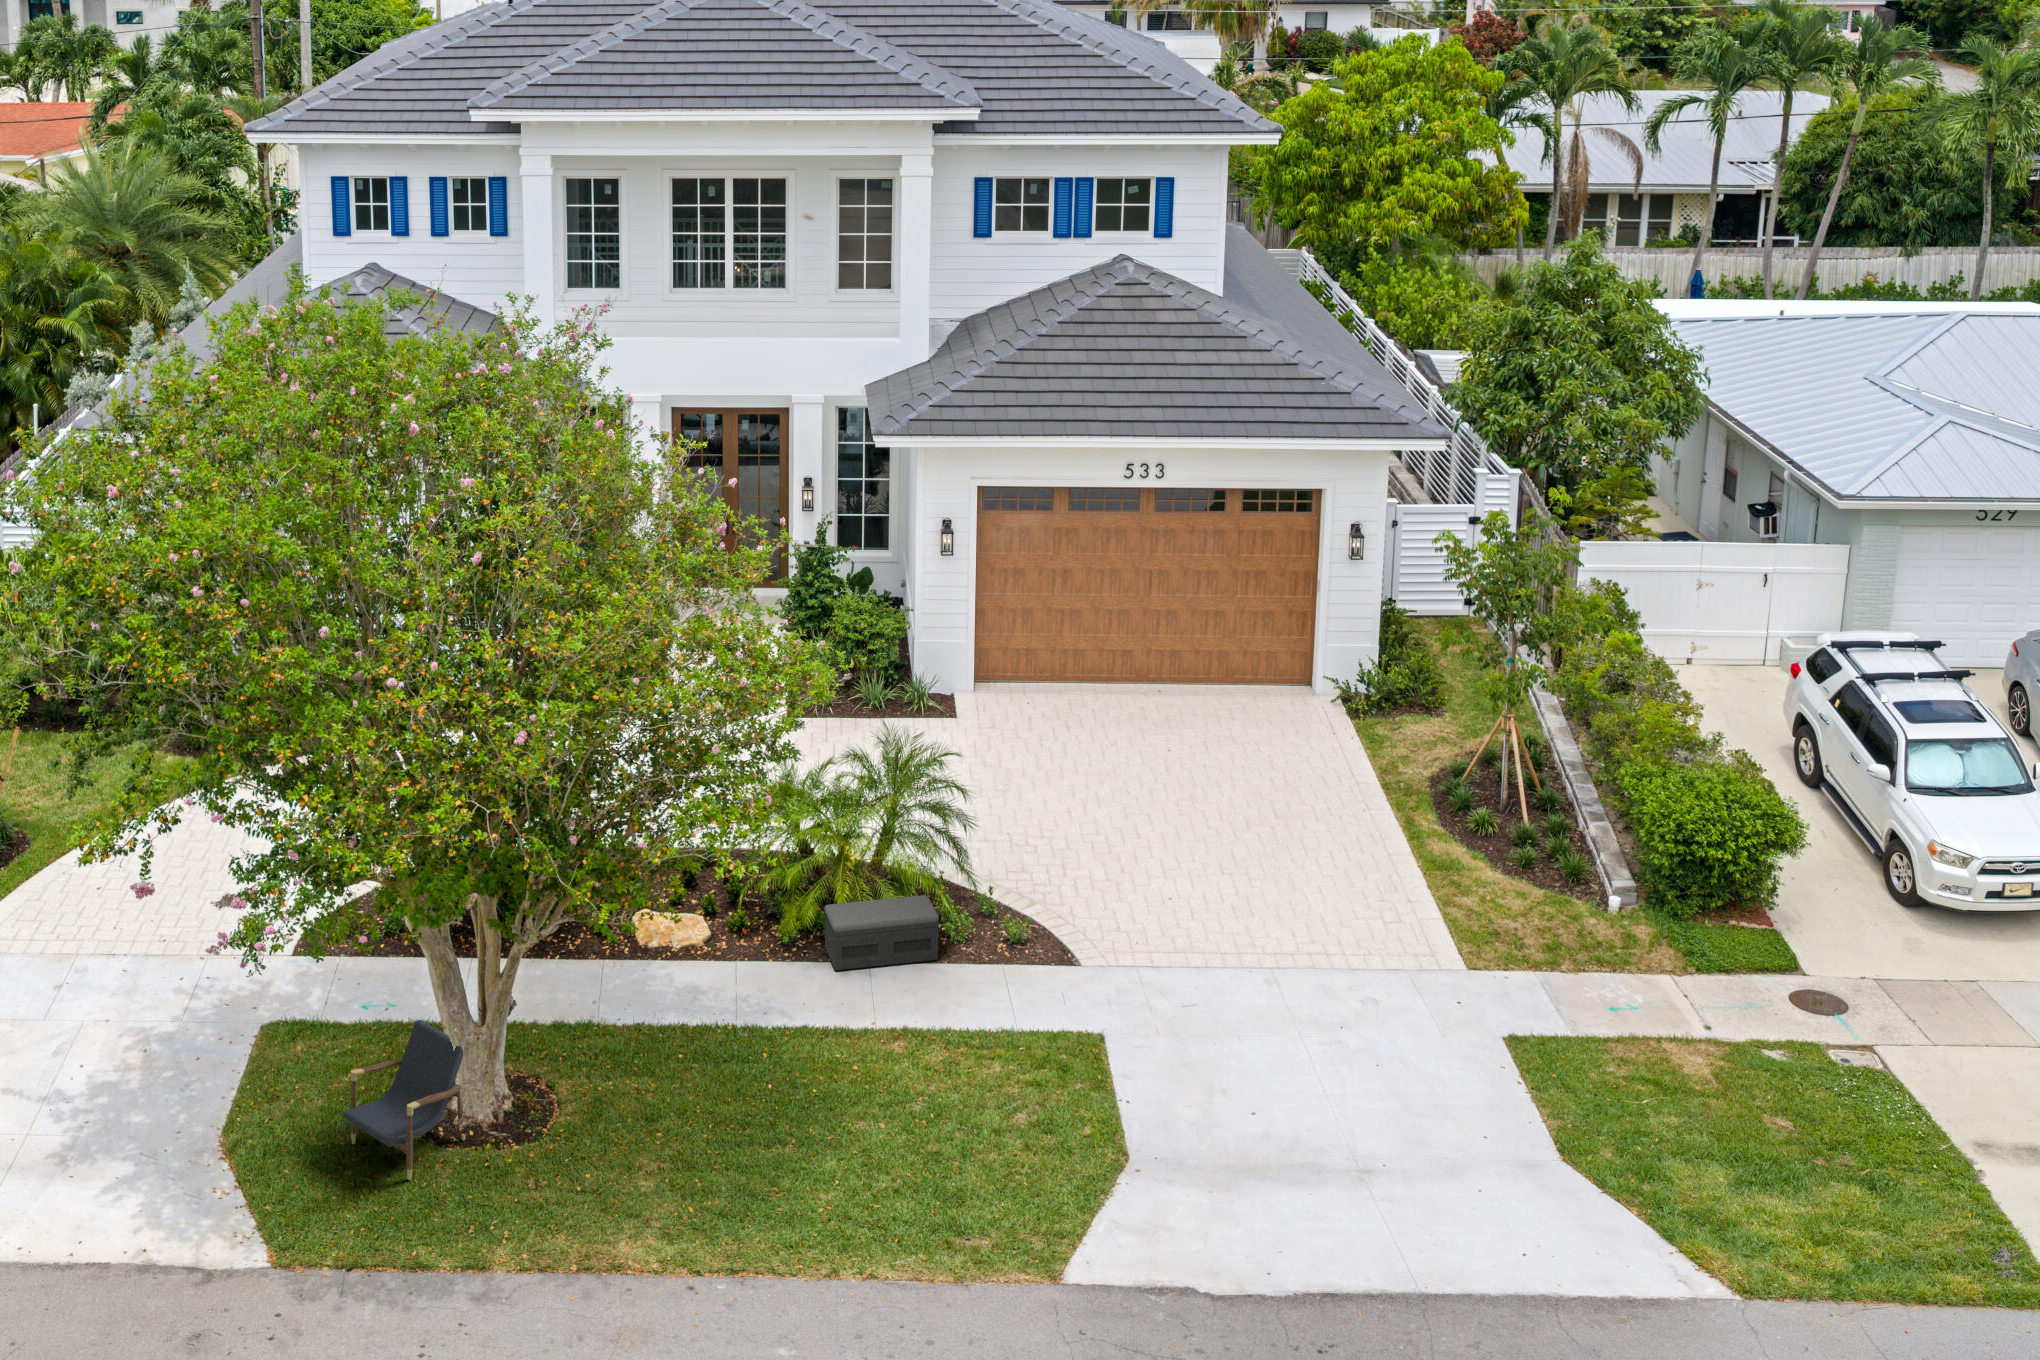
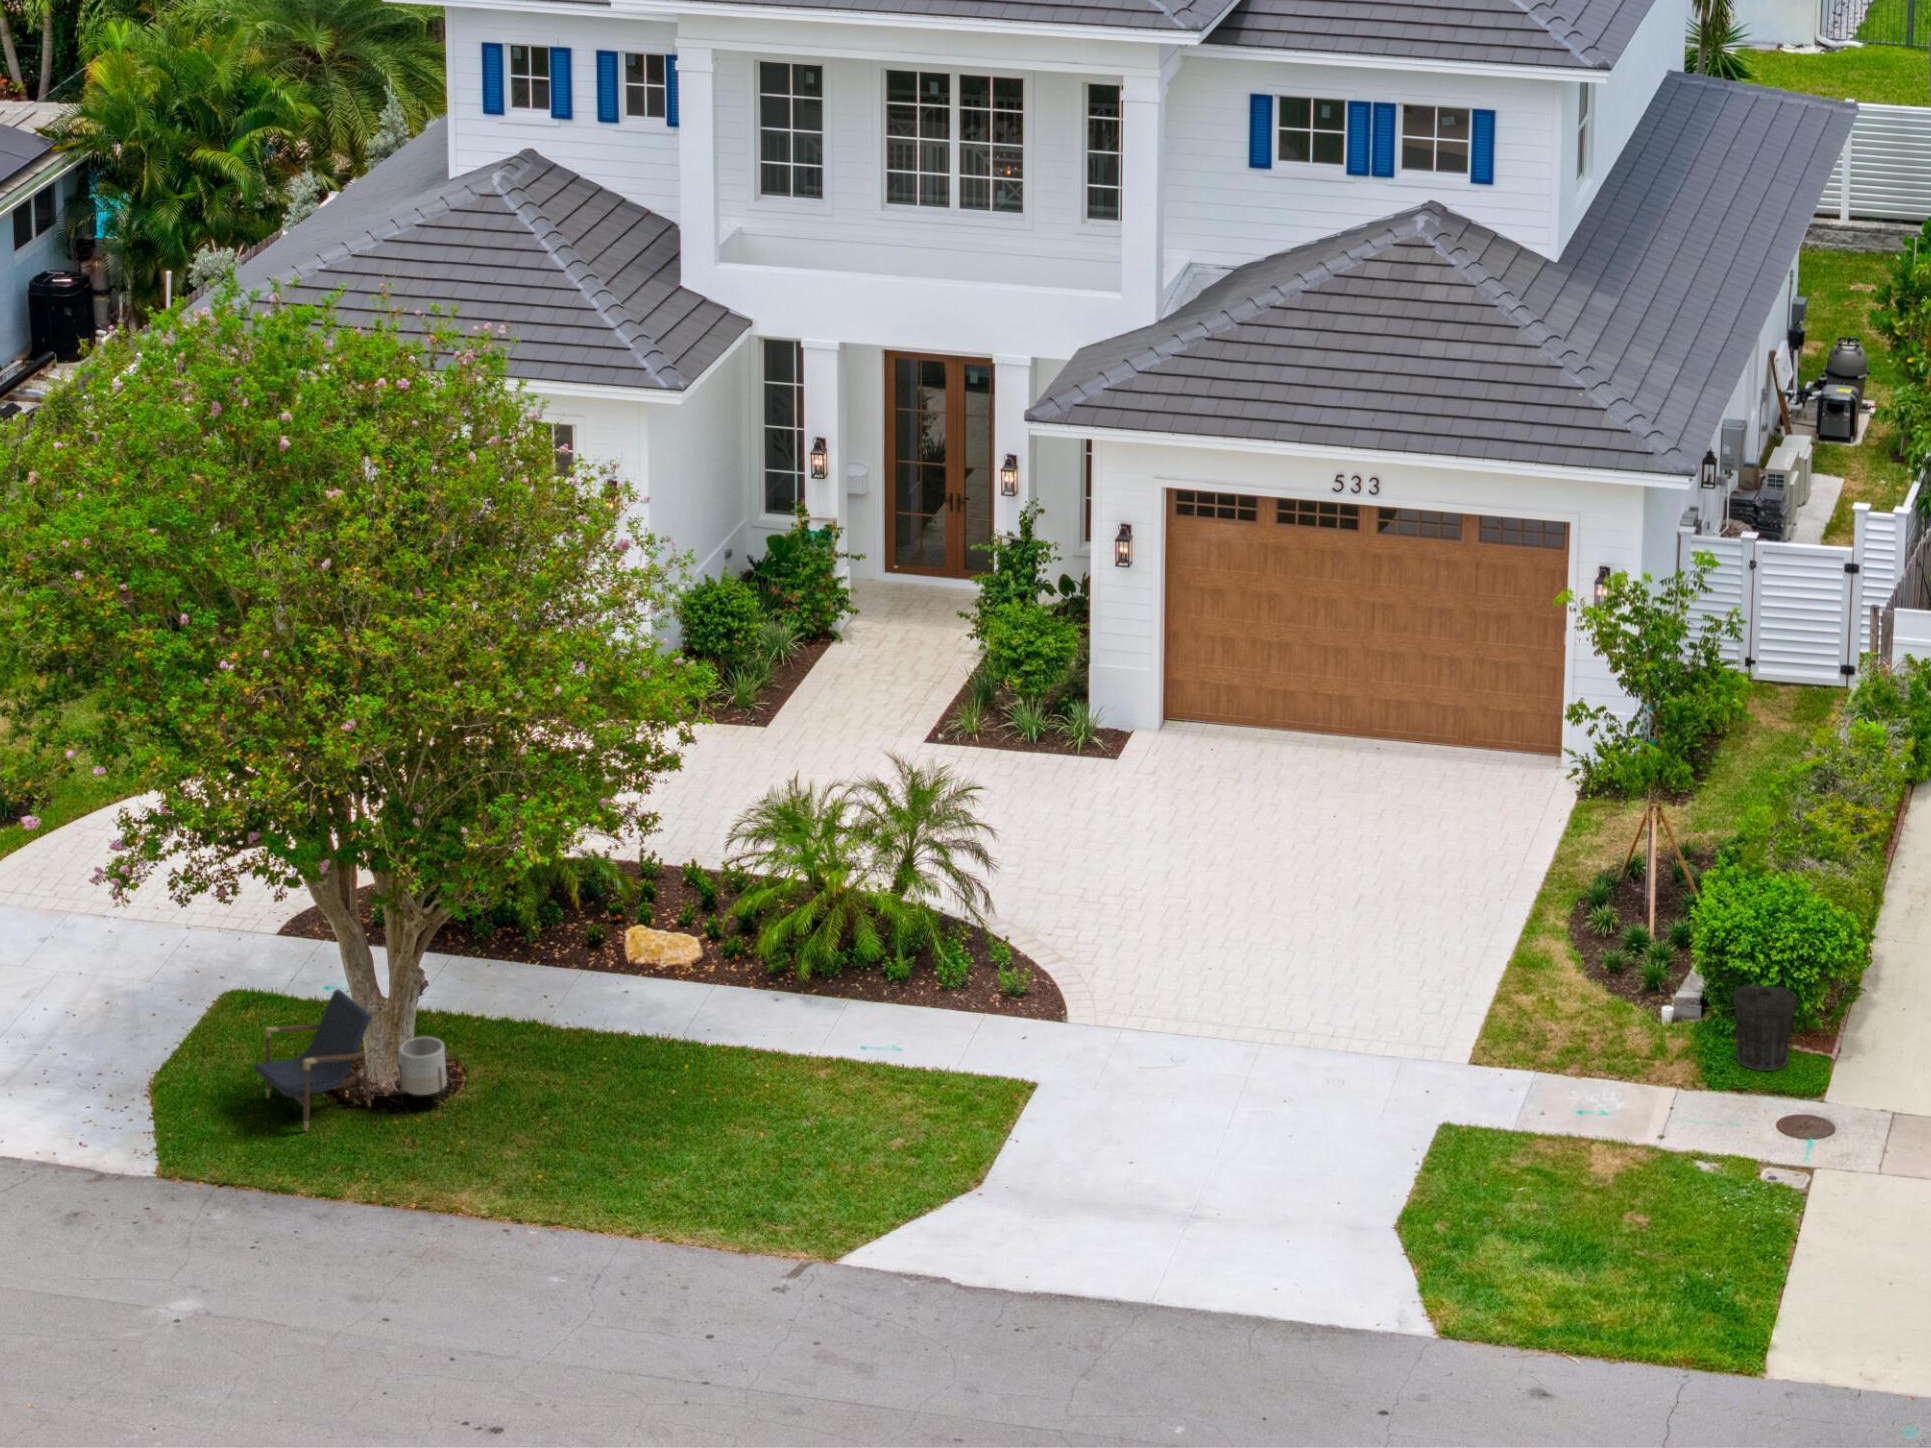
trash can: none [1665,859,1727,939] -> present [1732,985,1797,1071]
storage bench: present [824,895,939,971] -> none [805,936,923,1005]
planter: none [493,1059,542,1136] -> present [399,1037,447,1095]

